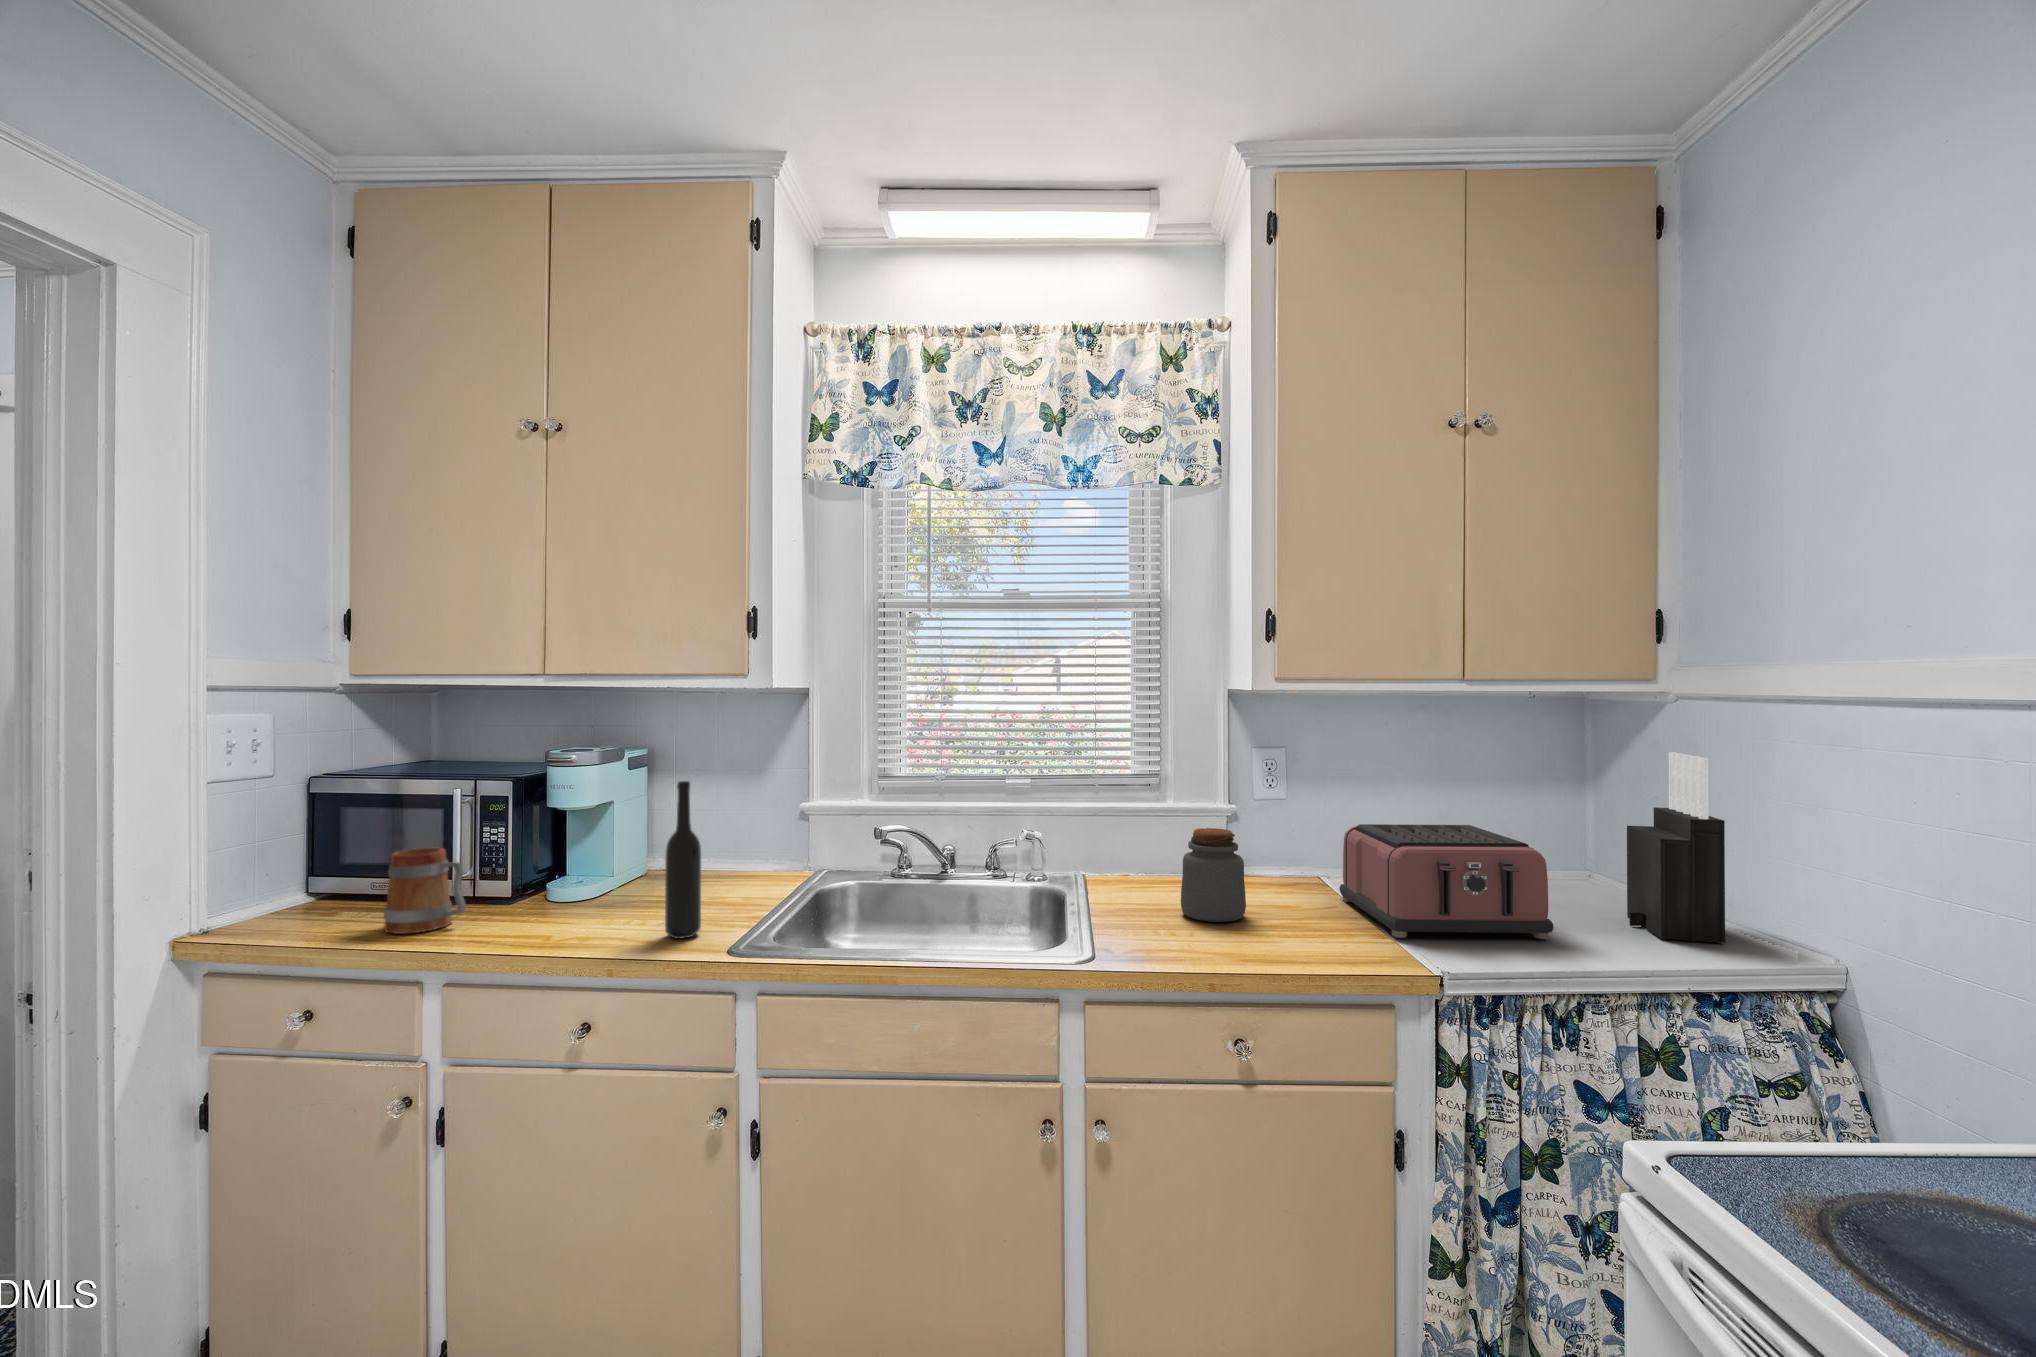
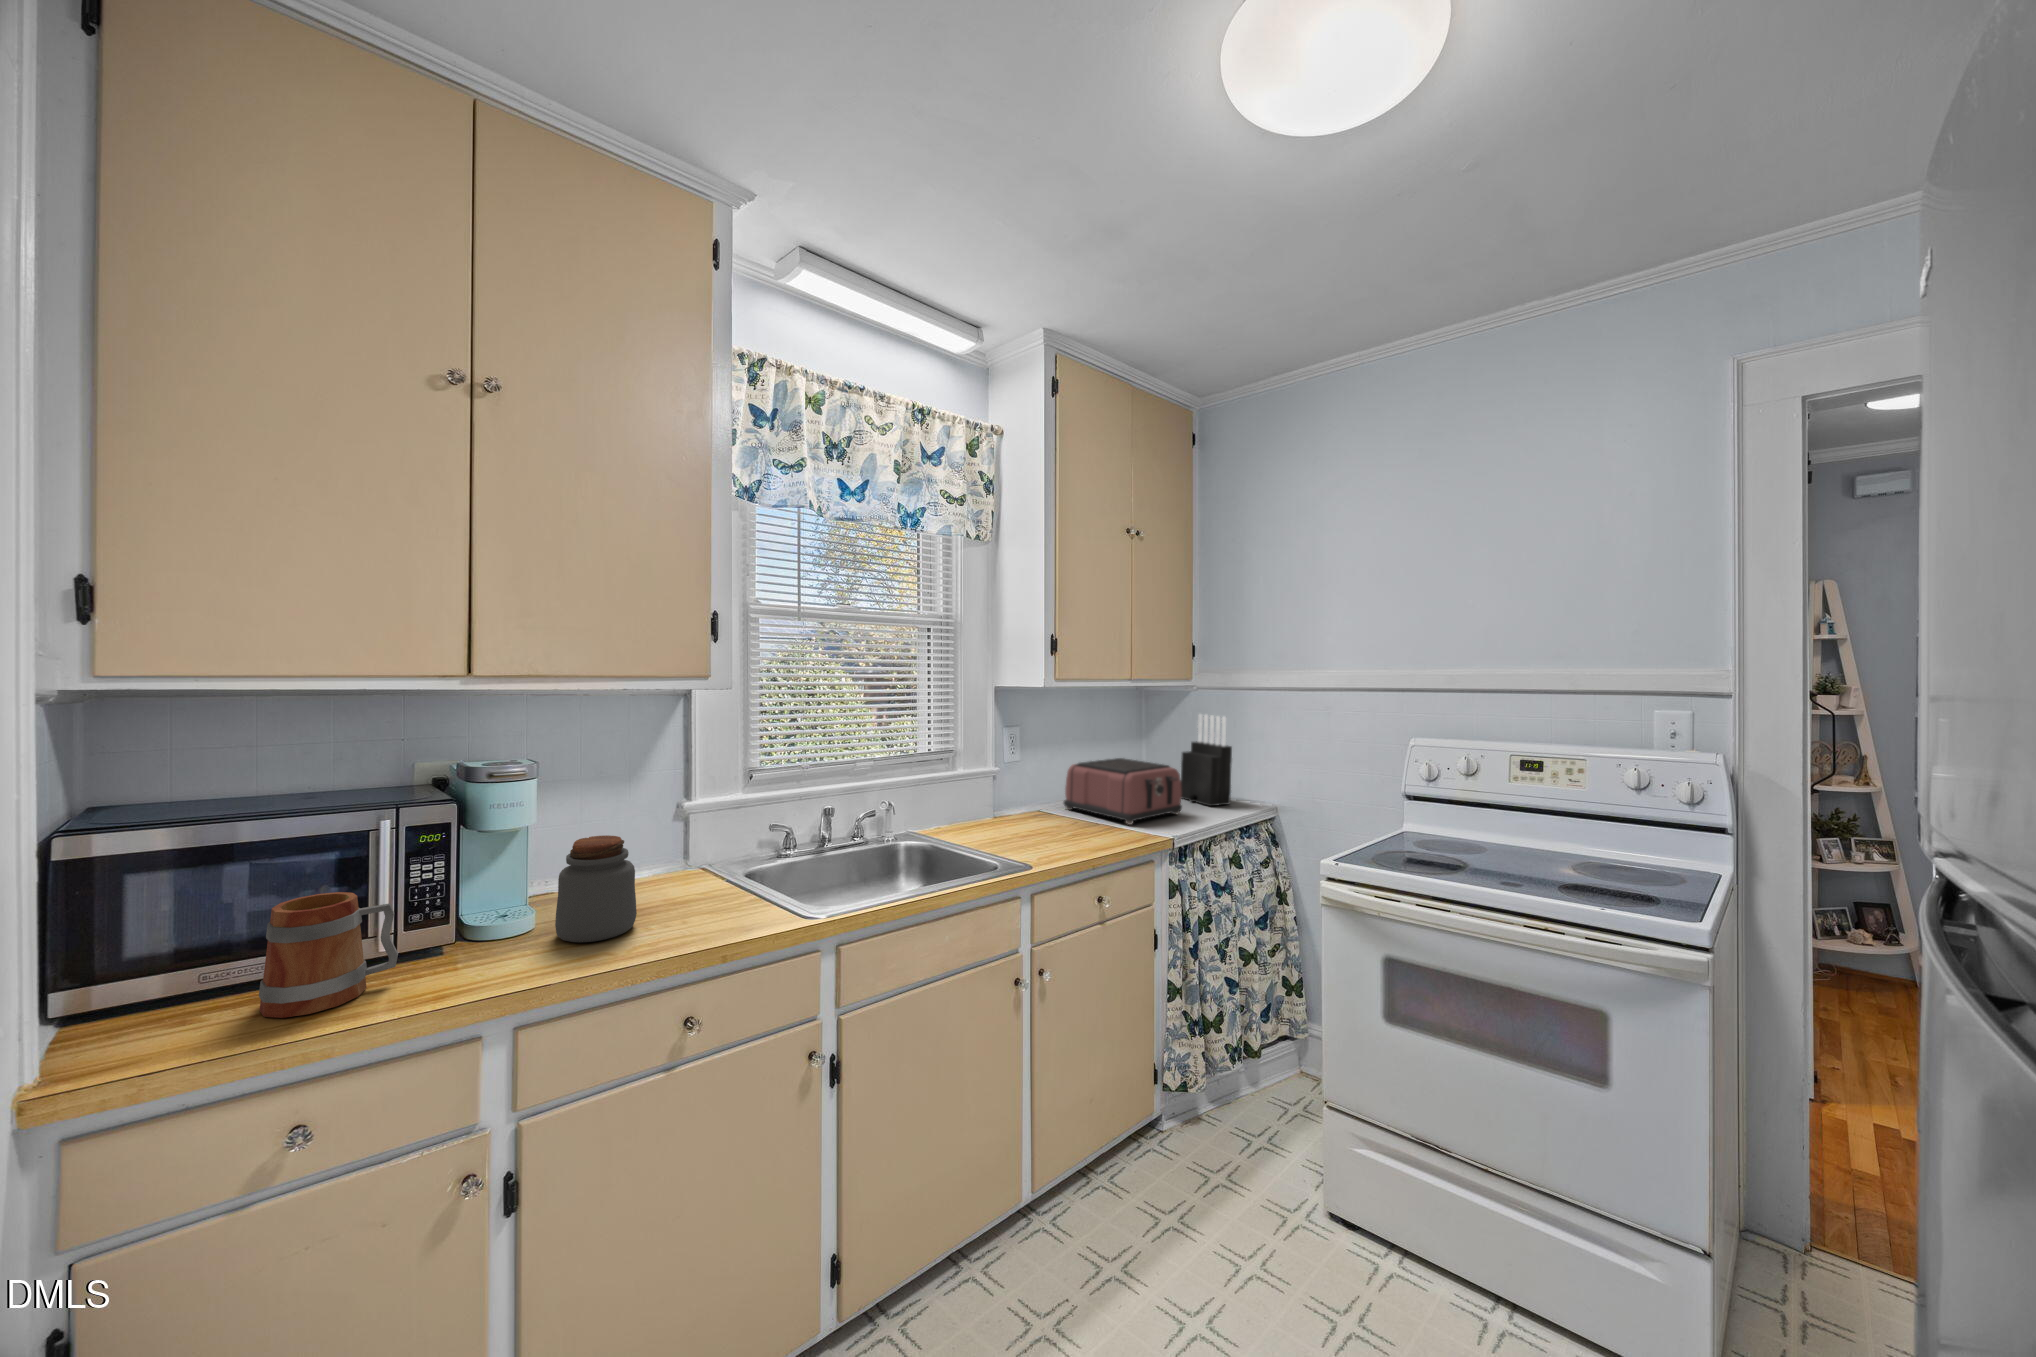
bottle: present [665,781,701,939] -> none [688,775,724,927]
jar: present [1181,828,1246,922] -> present [555,835,637,942]

